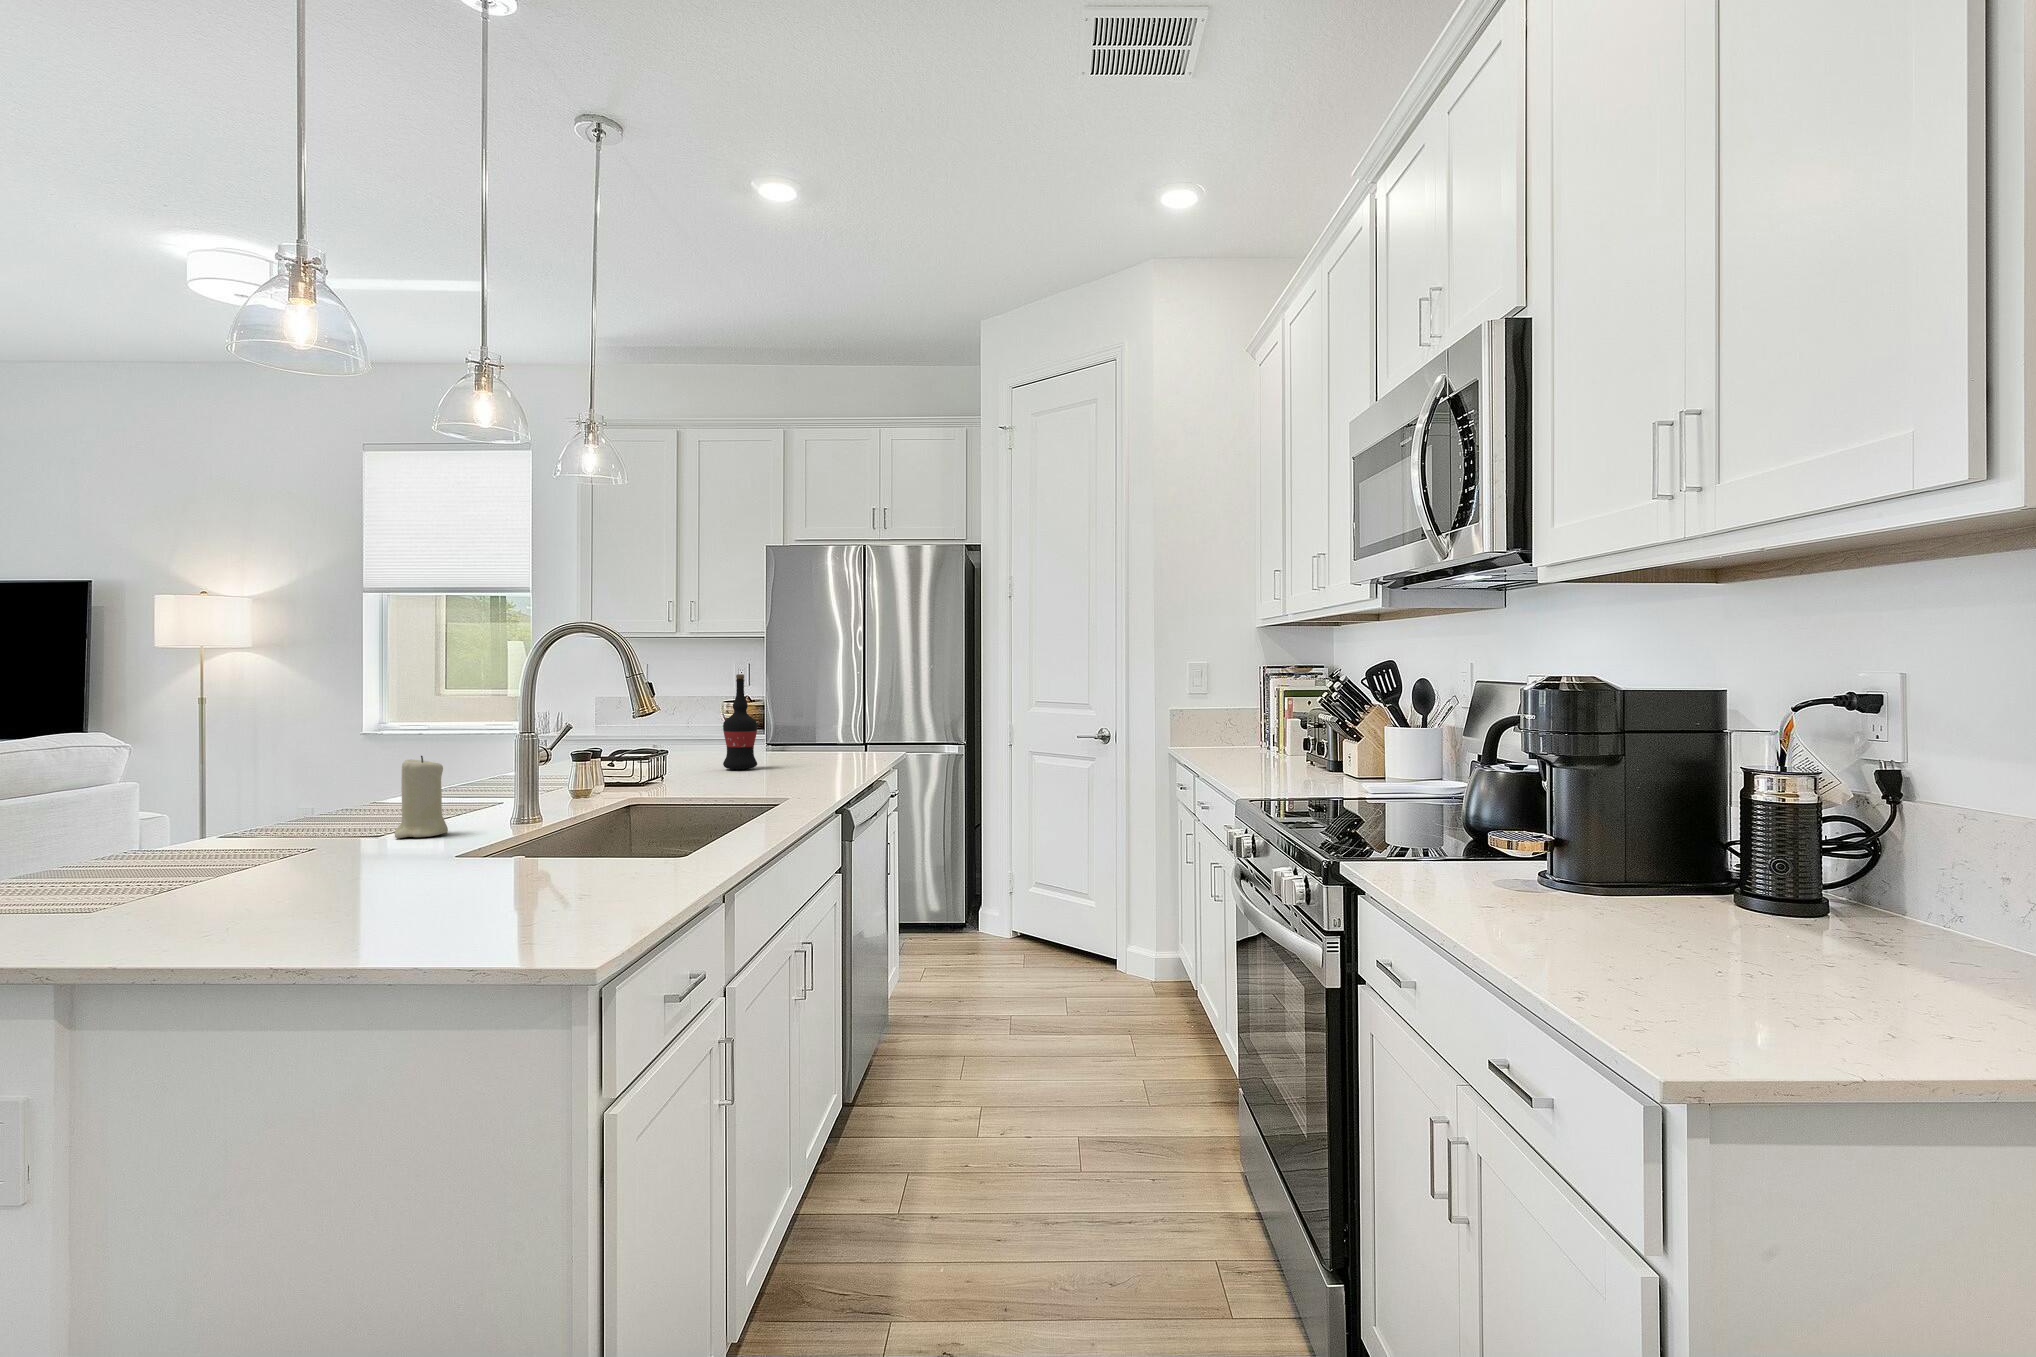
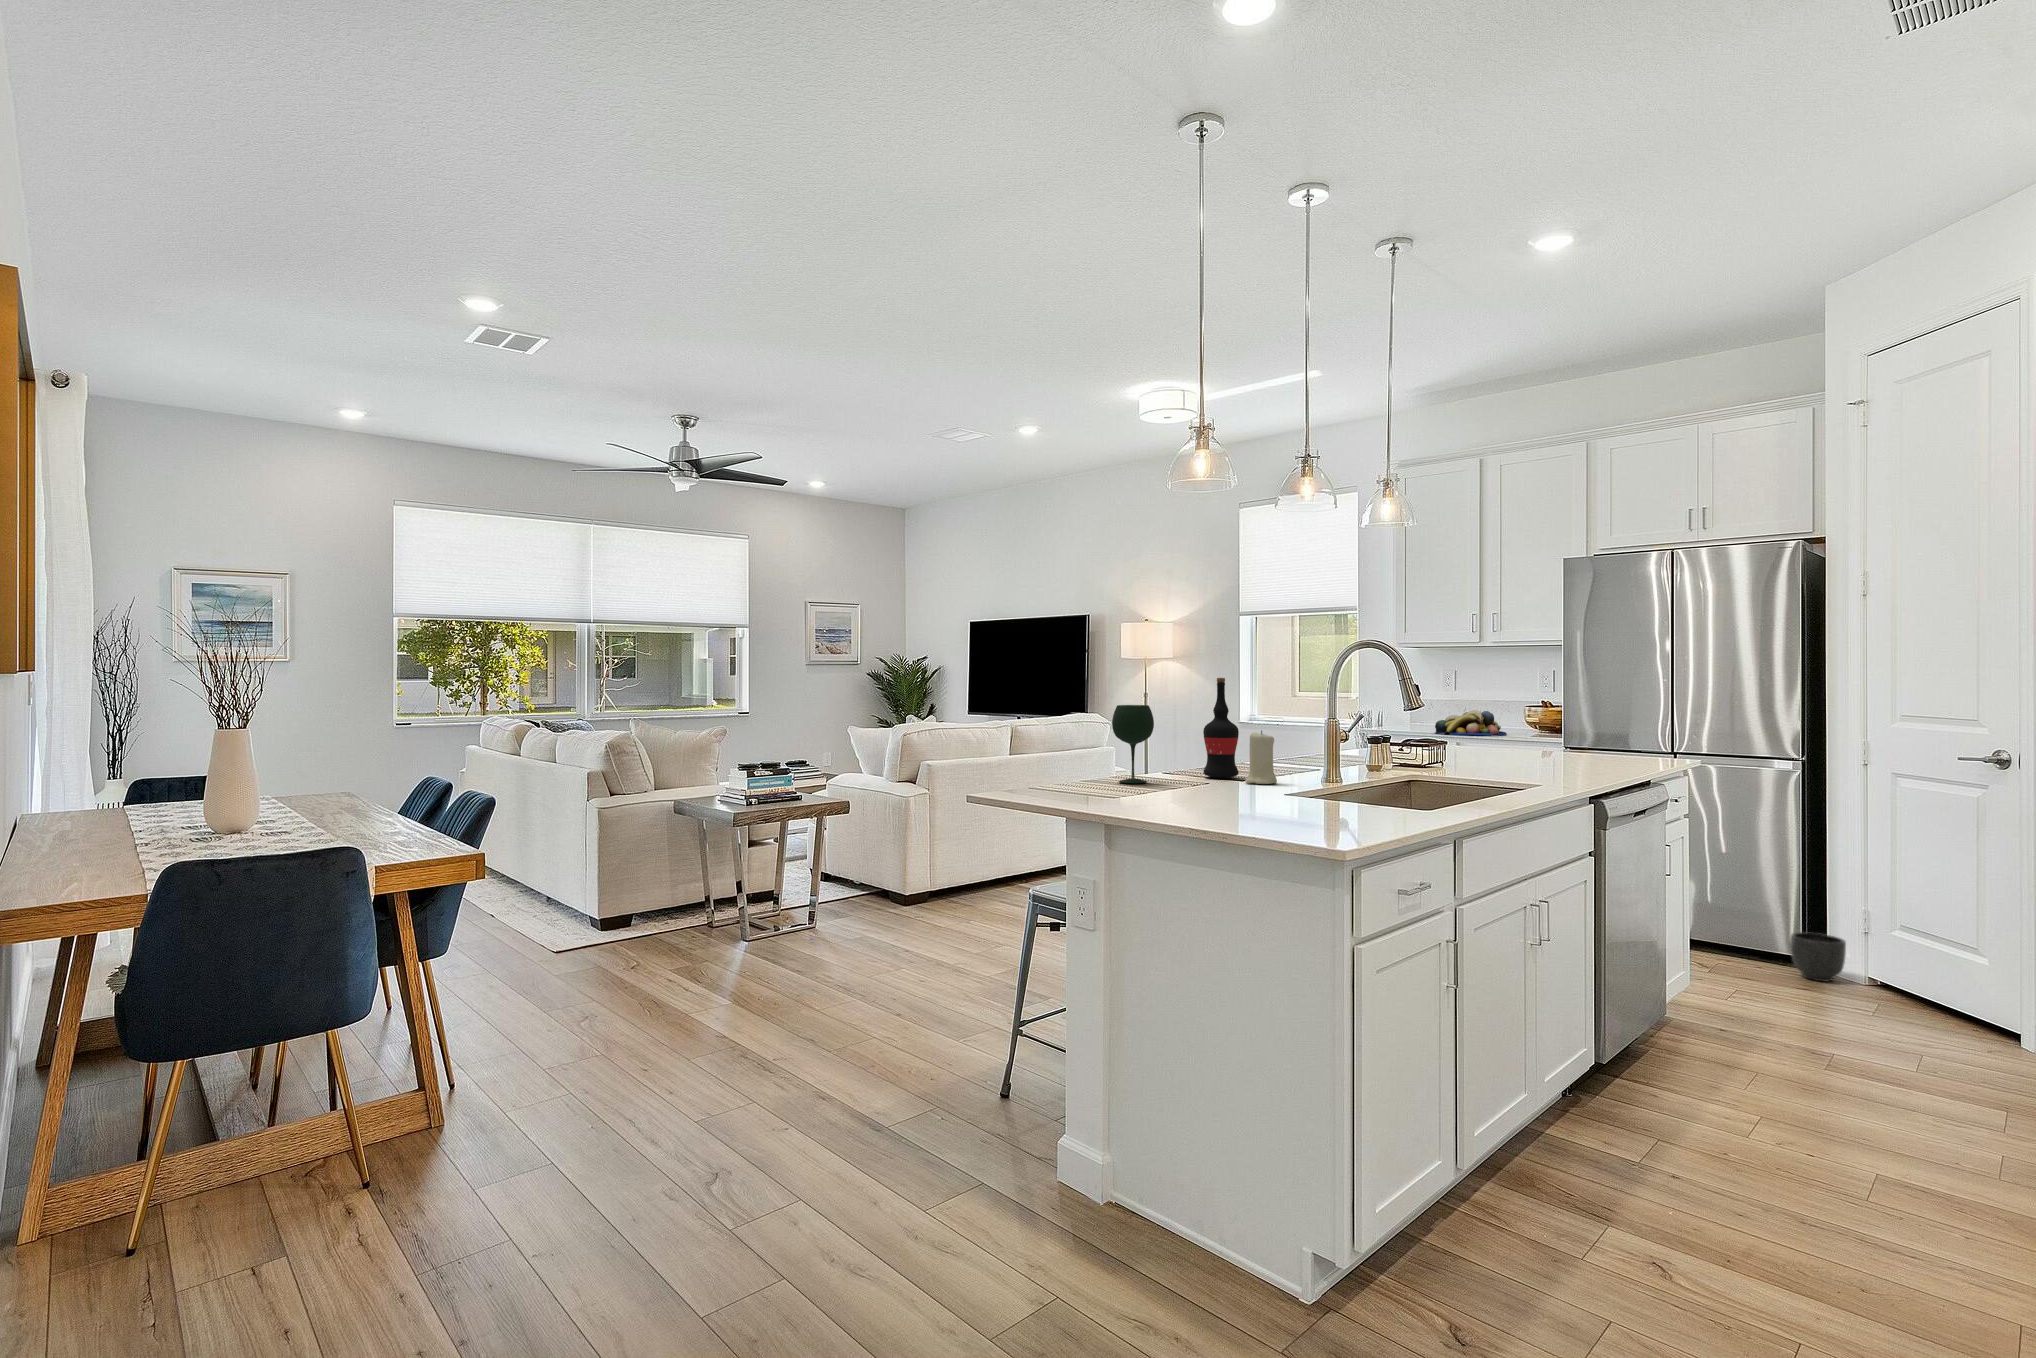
wine bottle: present [723,674,757,769] -> present [1203,678,1239,778]
fruit bowl: none [623,708,701,737] -> present [1435,710,1507,735]
wine glass: none [126,724,219,862] -> present [1112,705,1154,784]
planter: none [960,905,1000,949] -> present [1790,932,1846,981]

